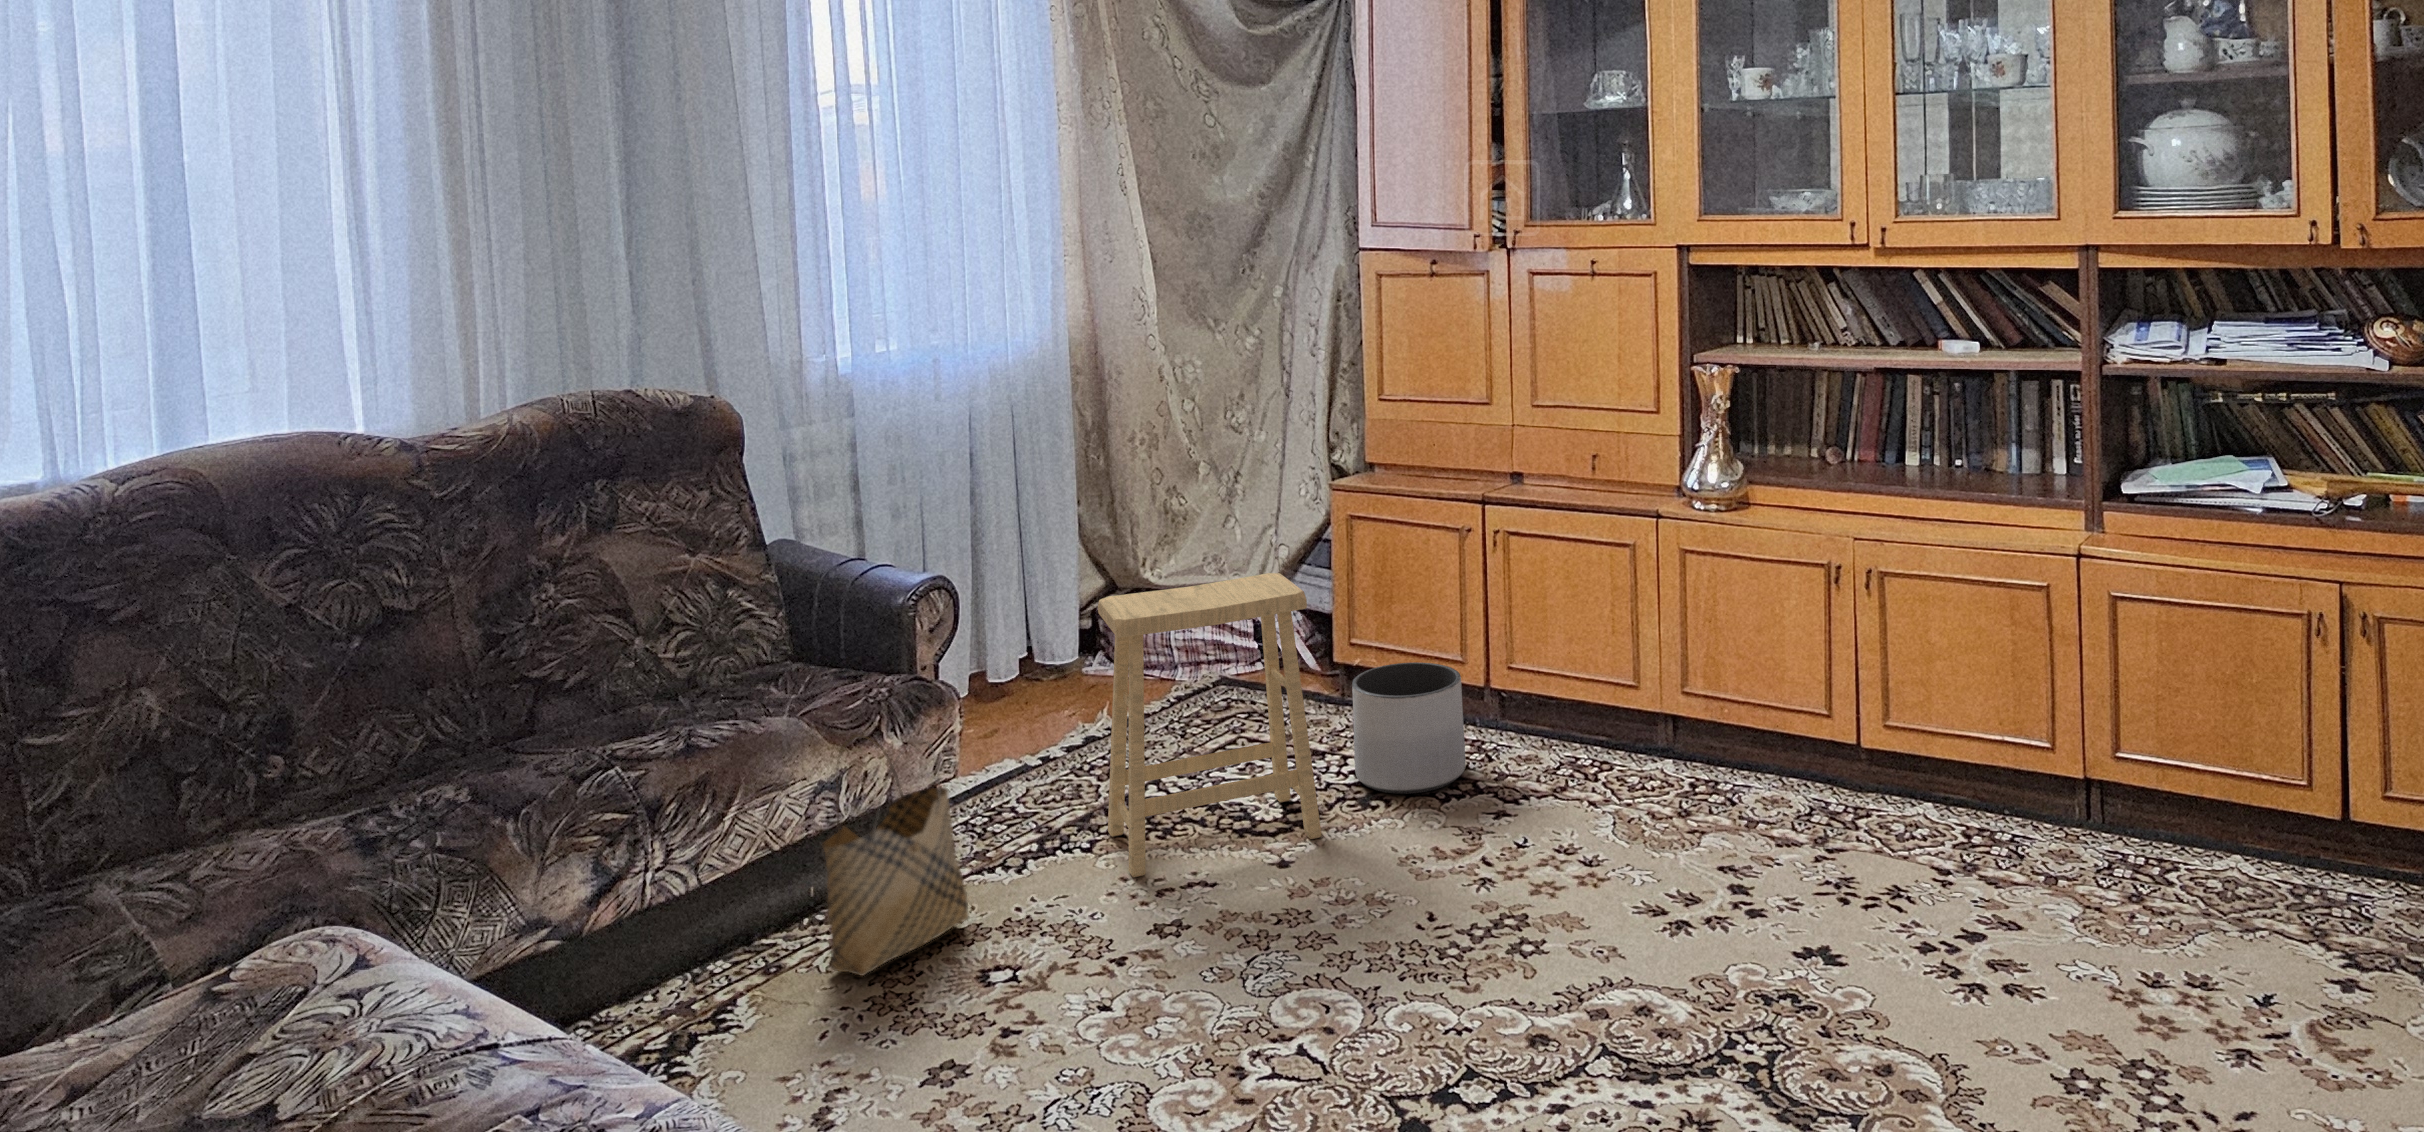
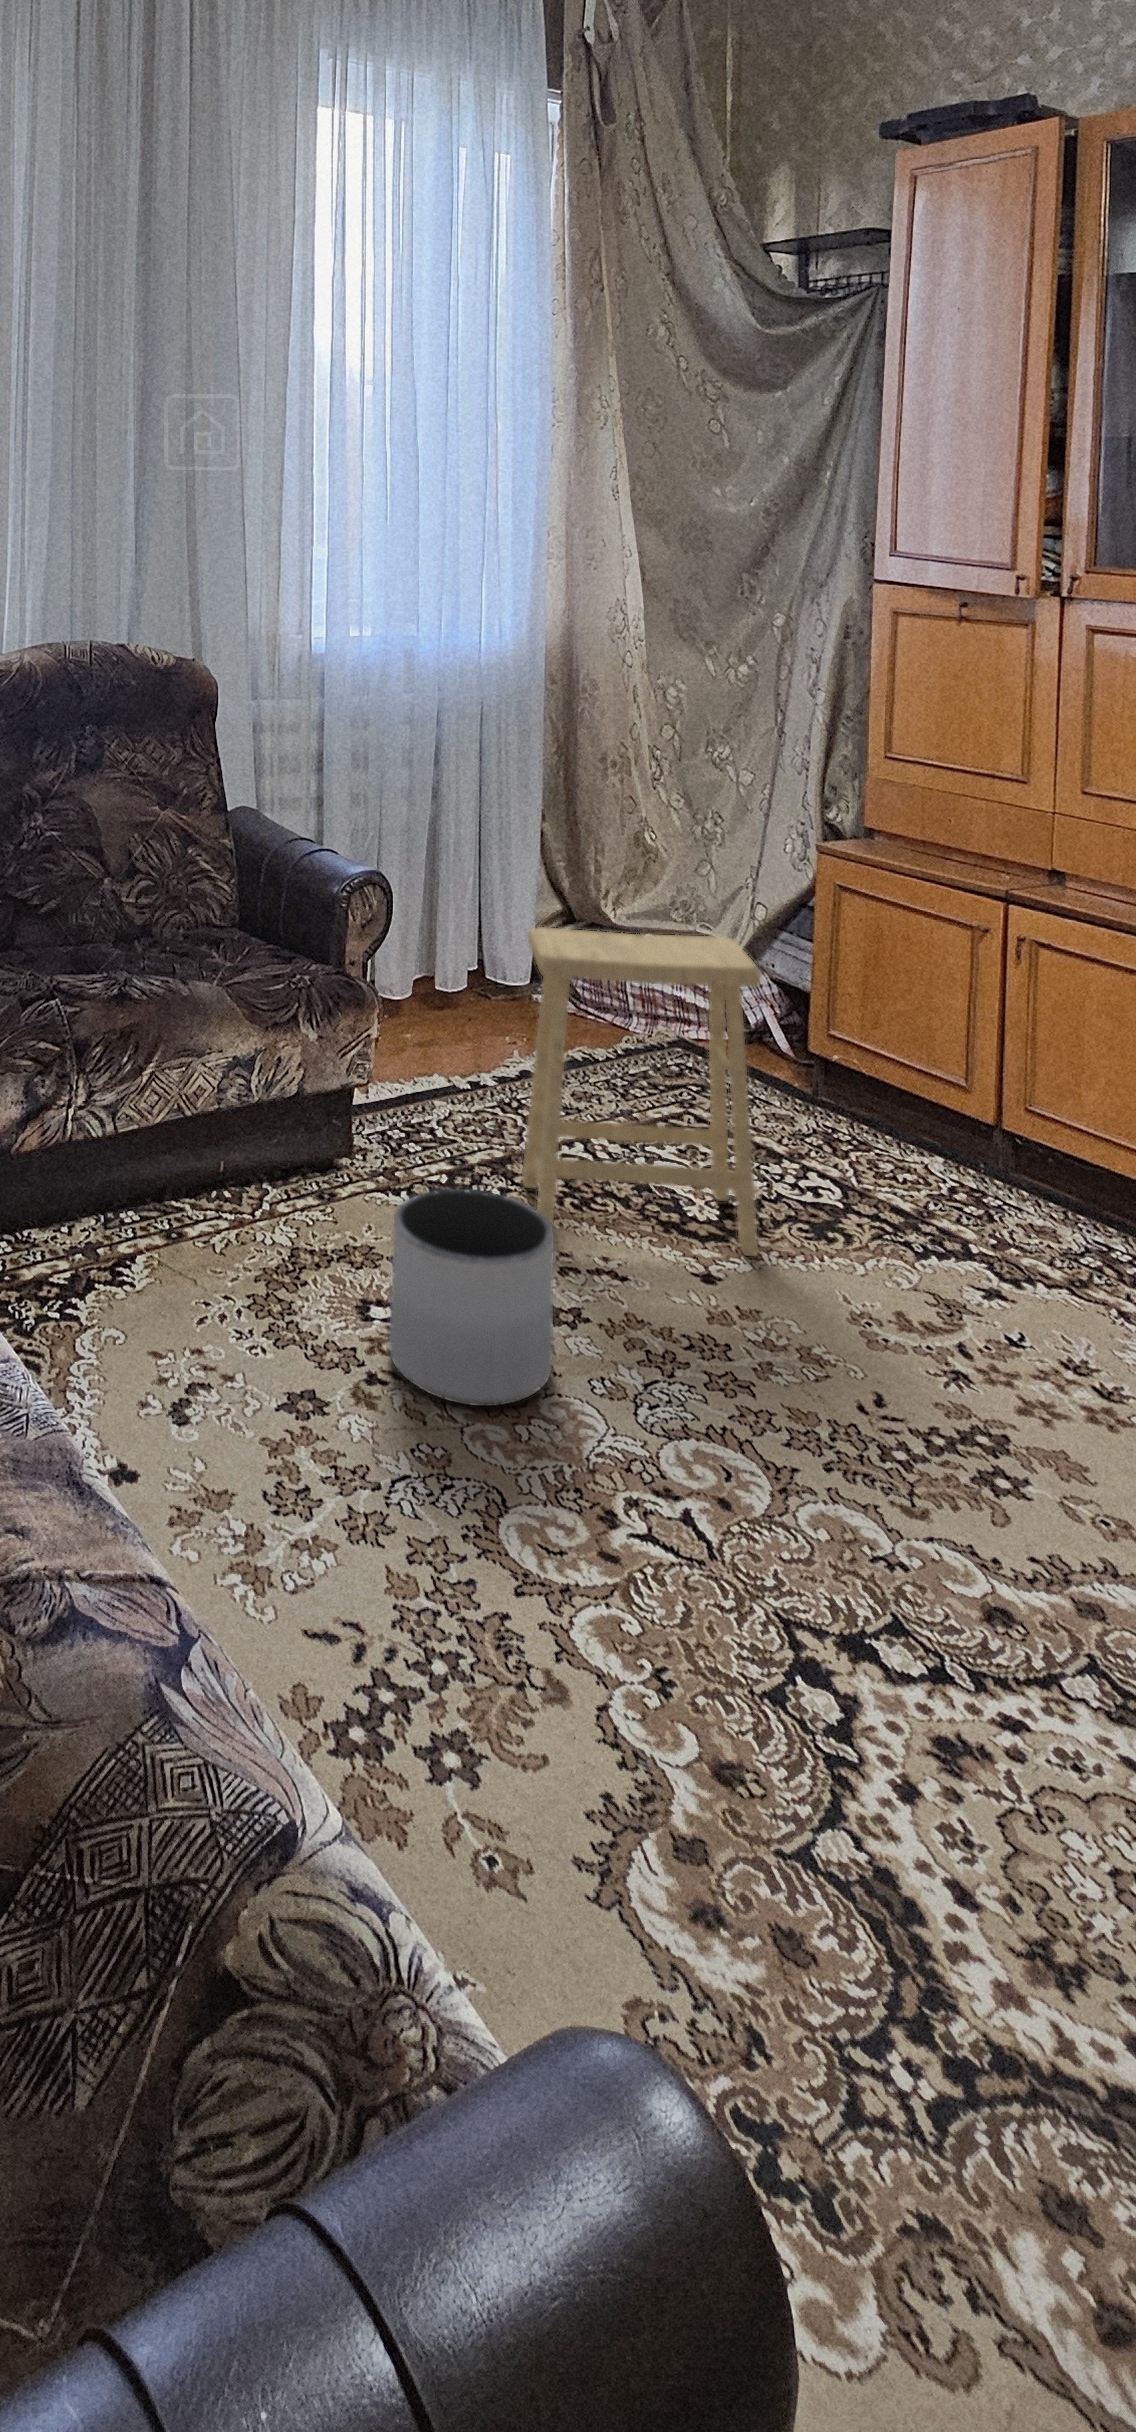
planter: present [1352,662,1465,794] -> present [389,1189,554,1406]
woven basket: present [822,735,968,976] -> none [225,1017,363,1267]

